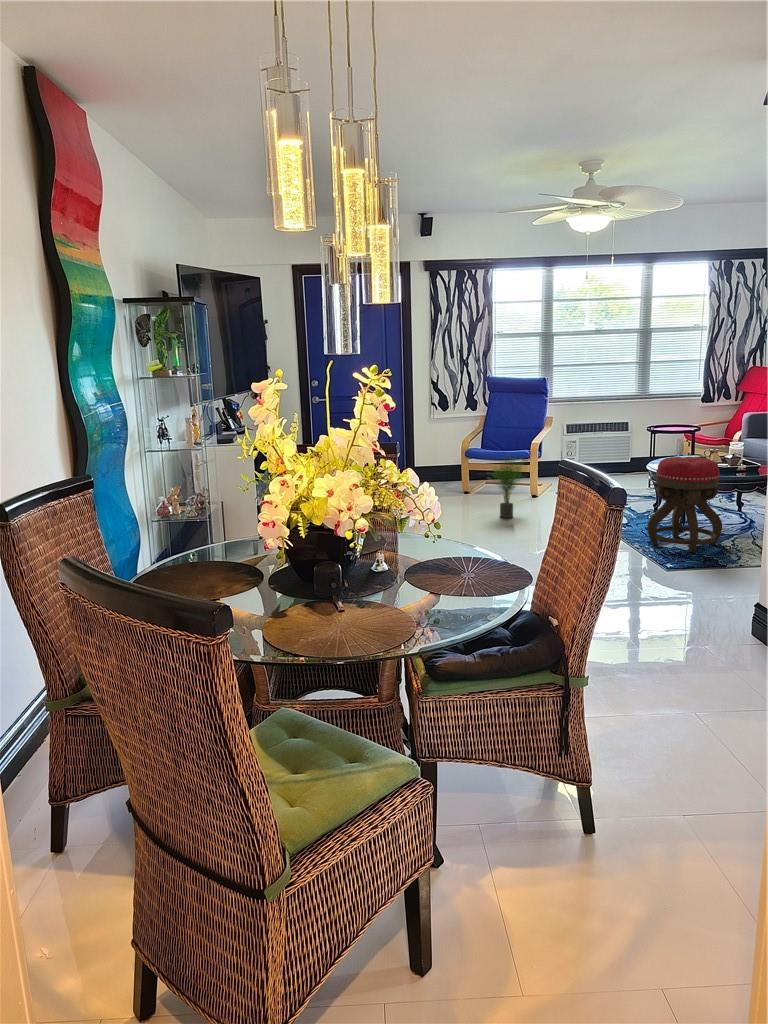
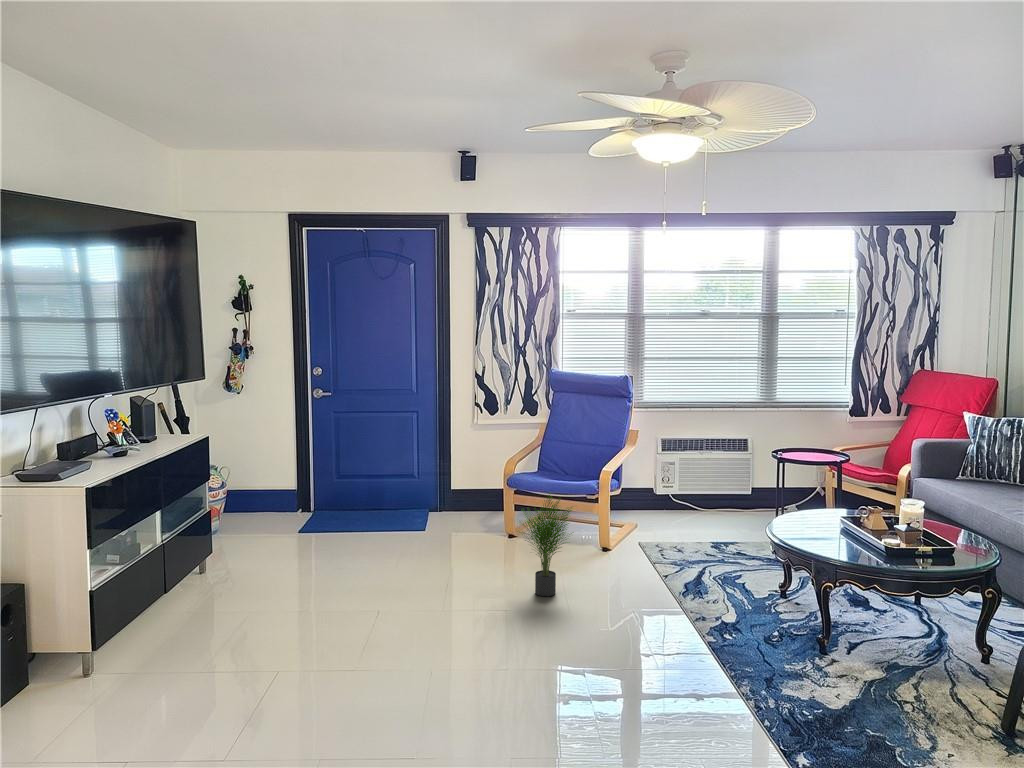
ottoman: present [647,457,722,553] -> none [760,529,896,717]

